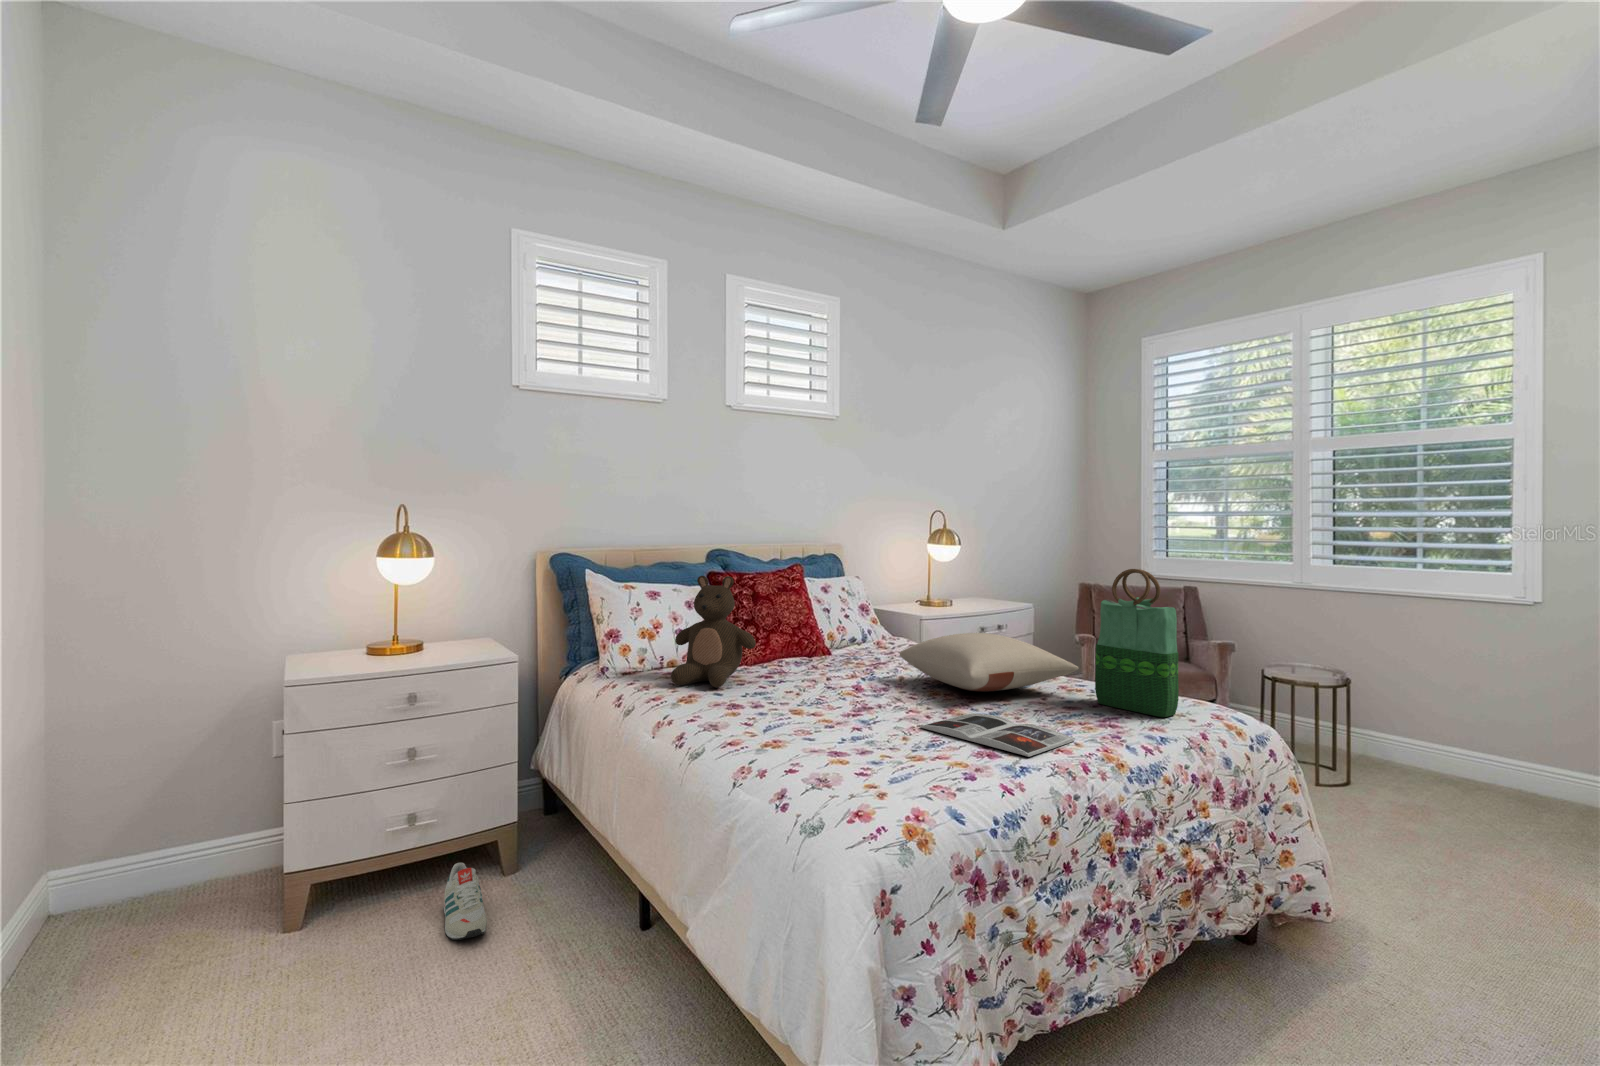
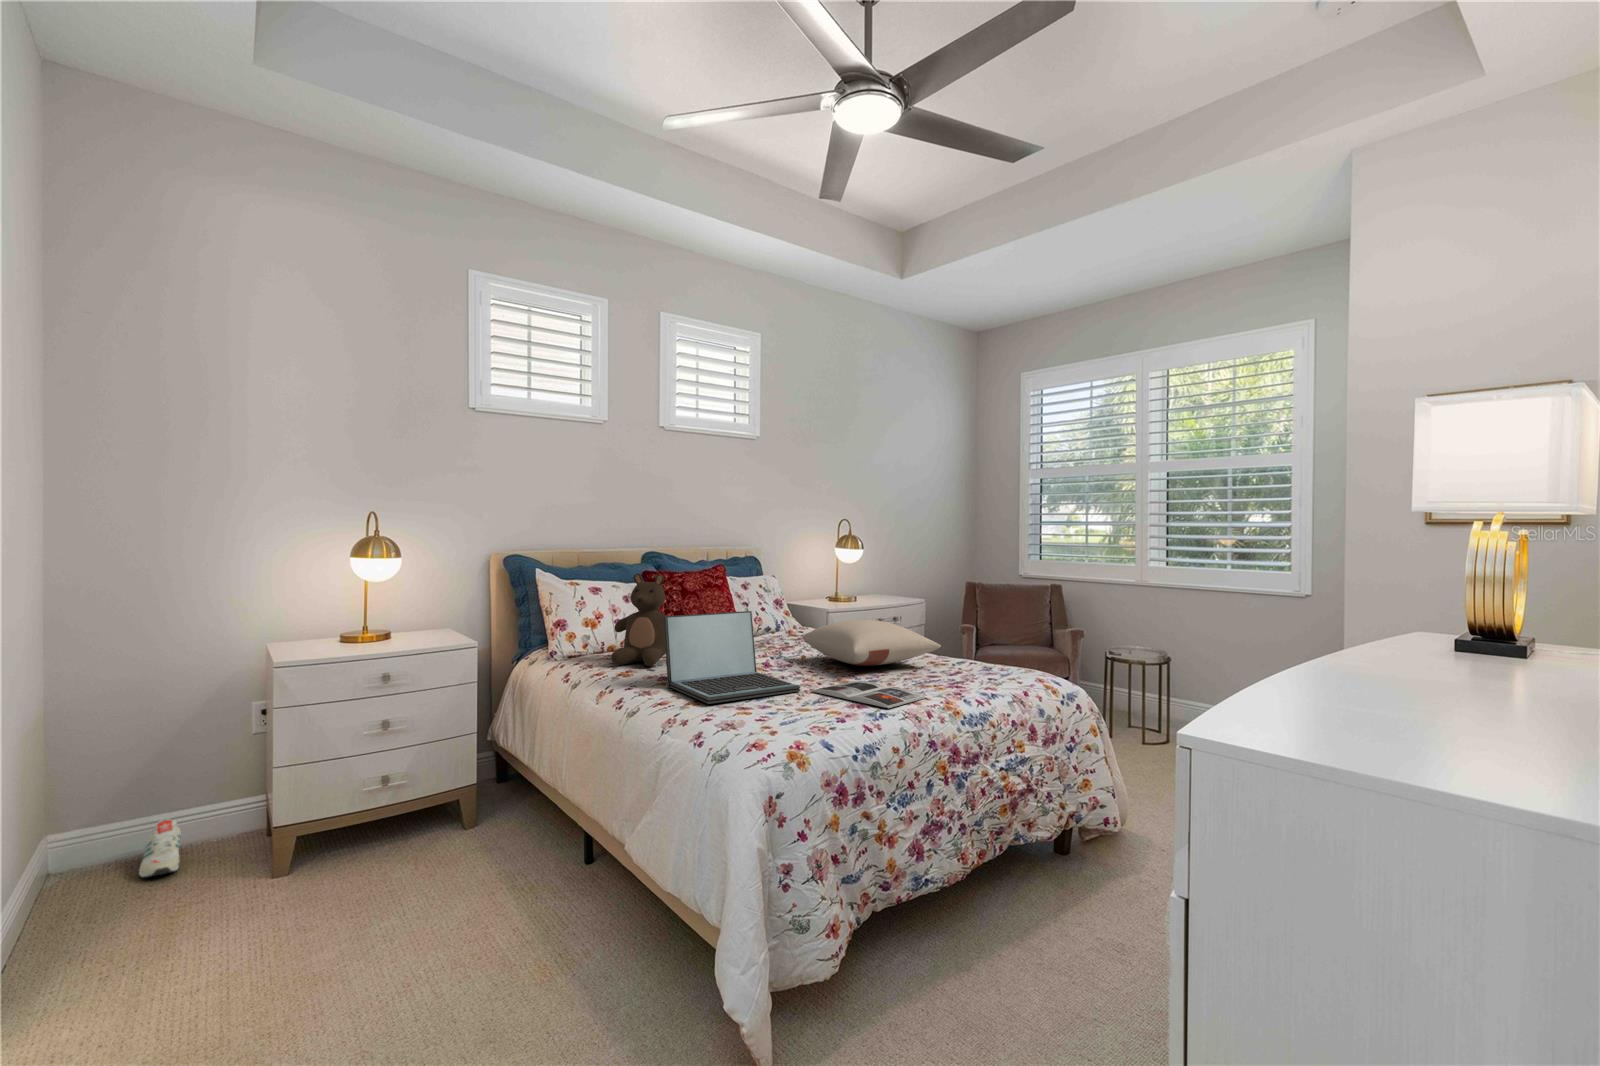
tote bag: present [1095,569,1179,717] -> none [952,568,1011,681]
laptop: none [732,622,906,745] -> present [664,611,800,704]
shoe: present [443,863,487,940] -> present [139,817,181,878]

